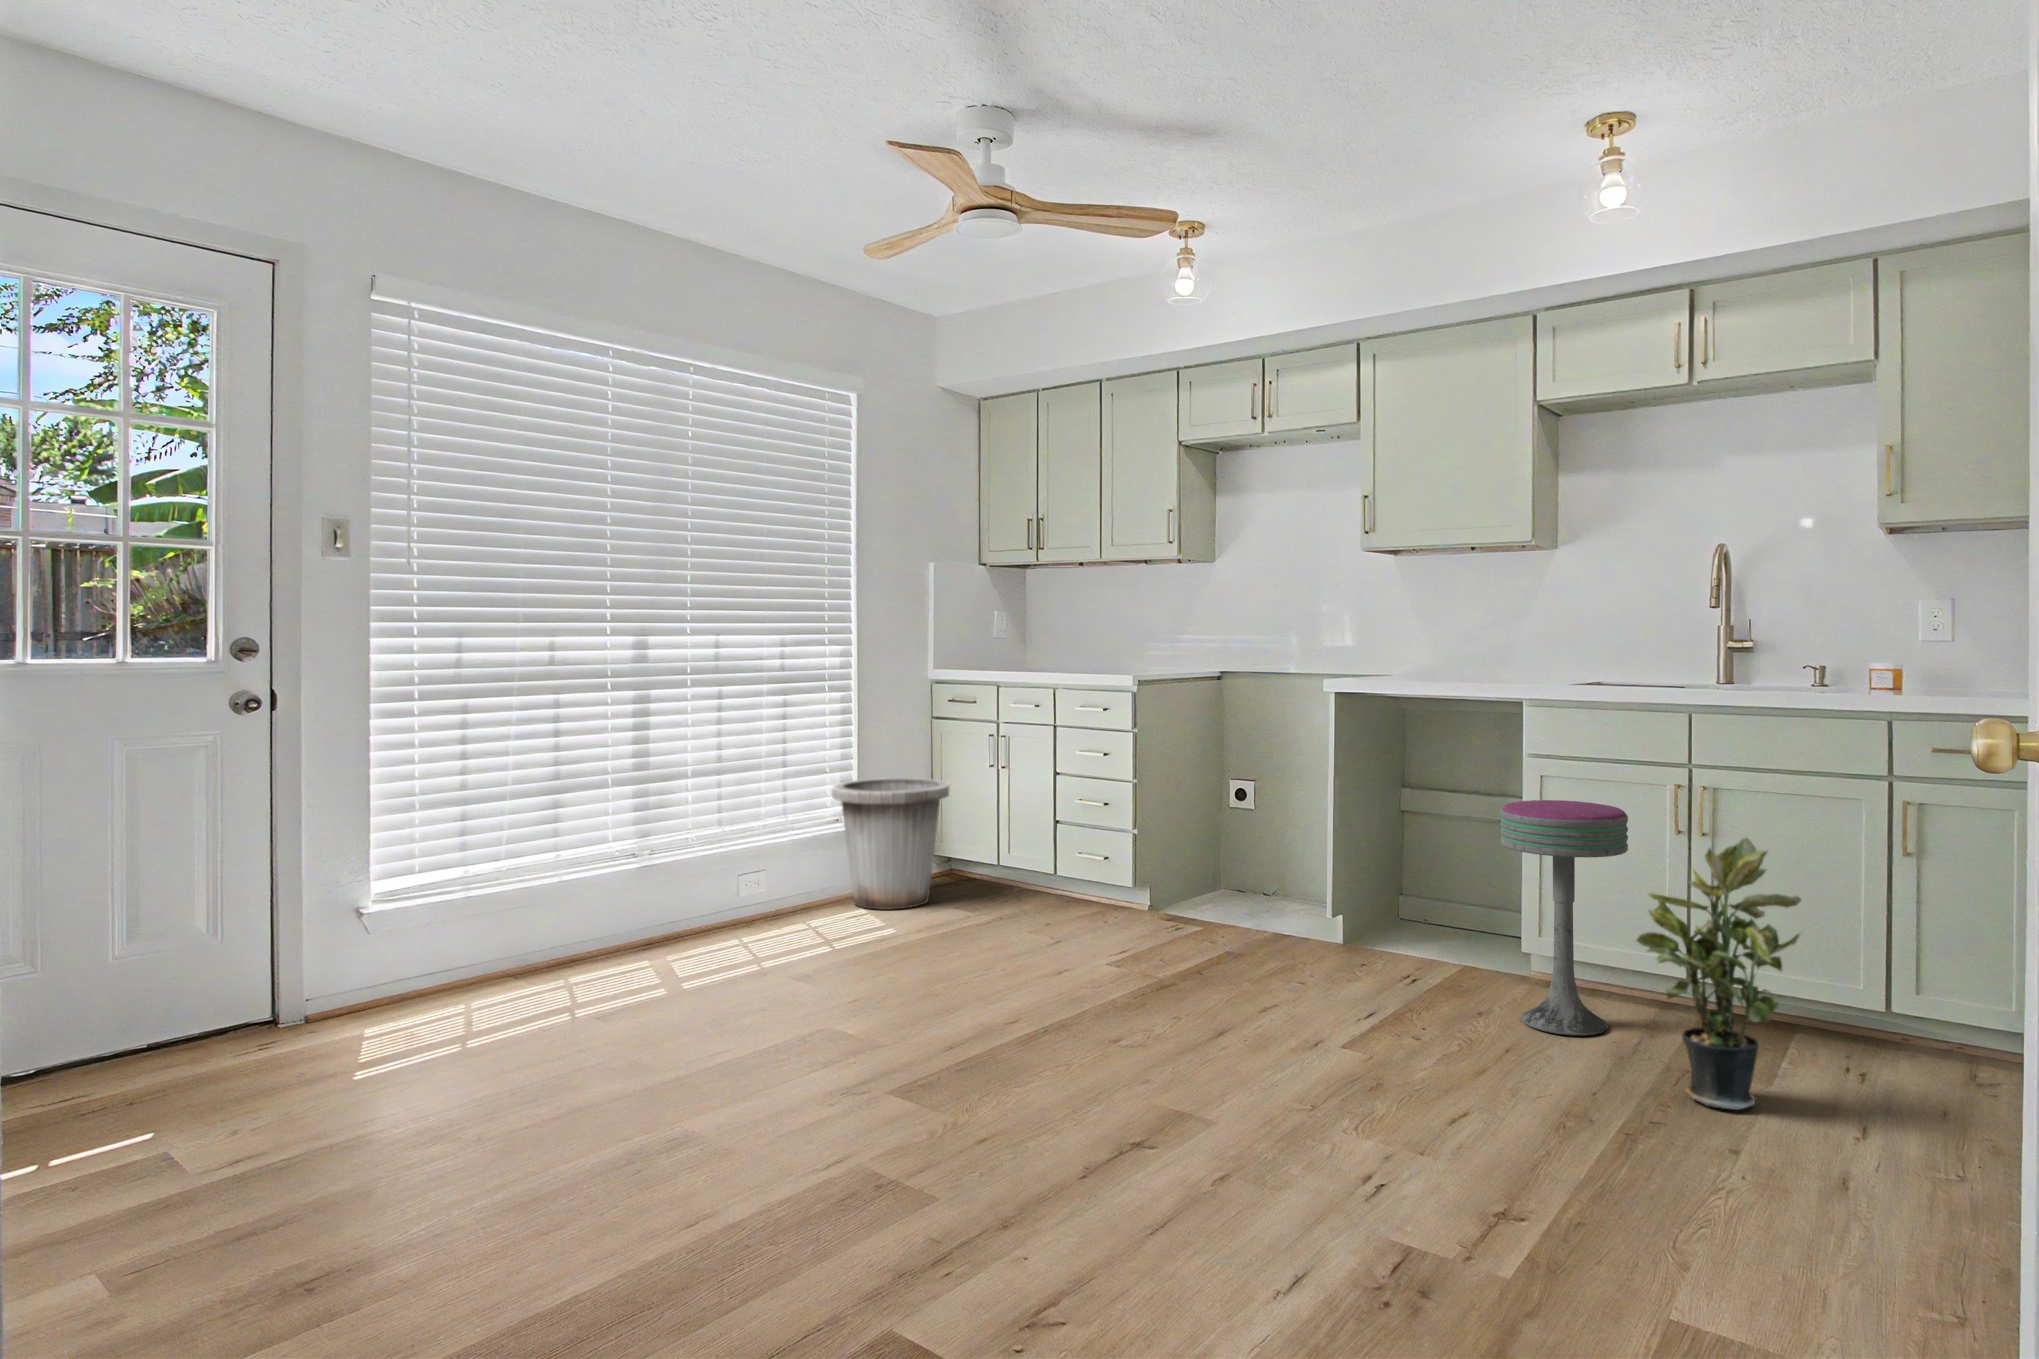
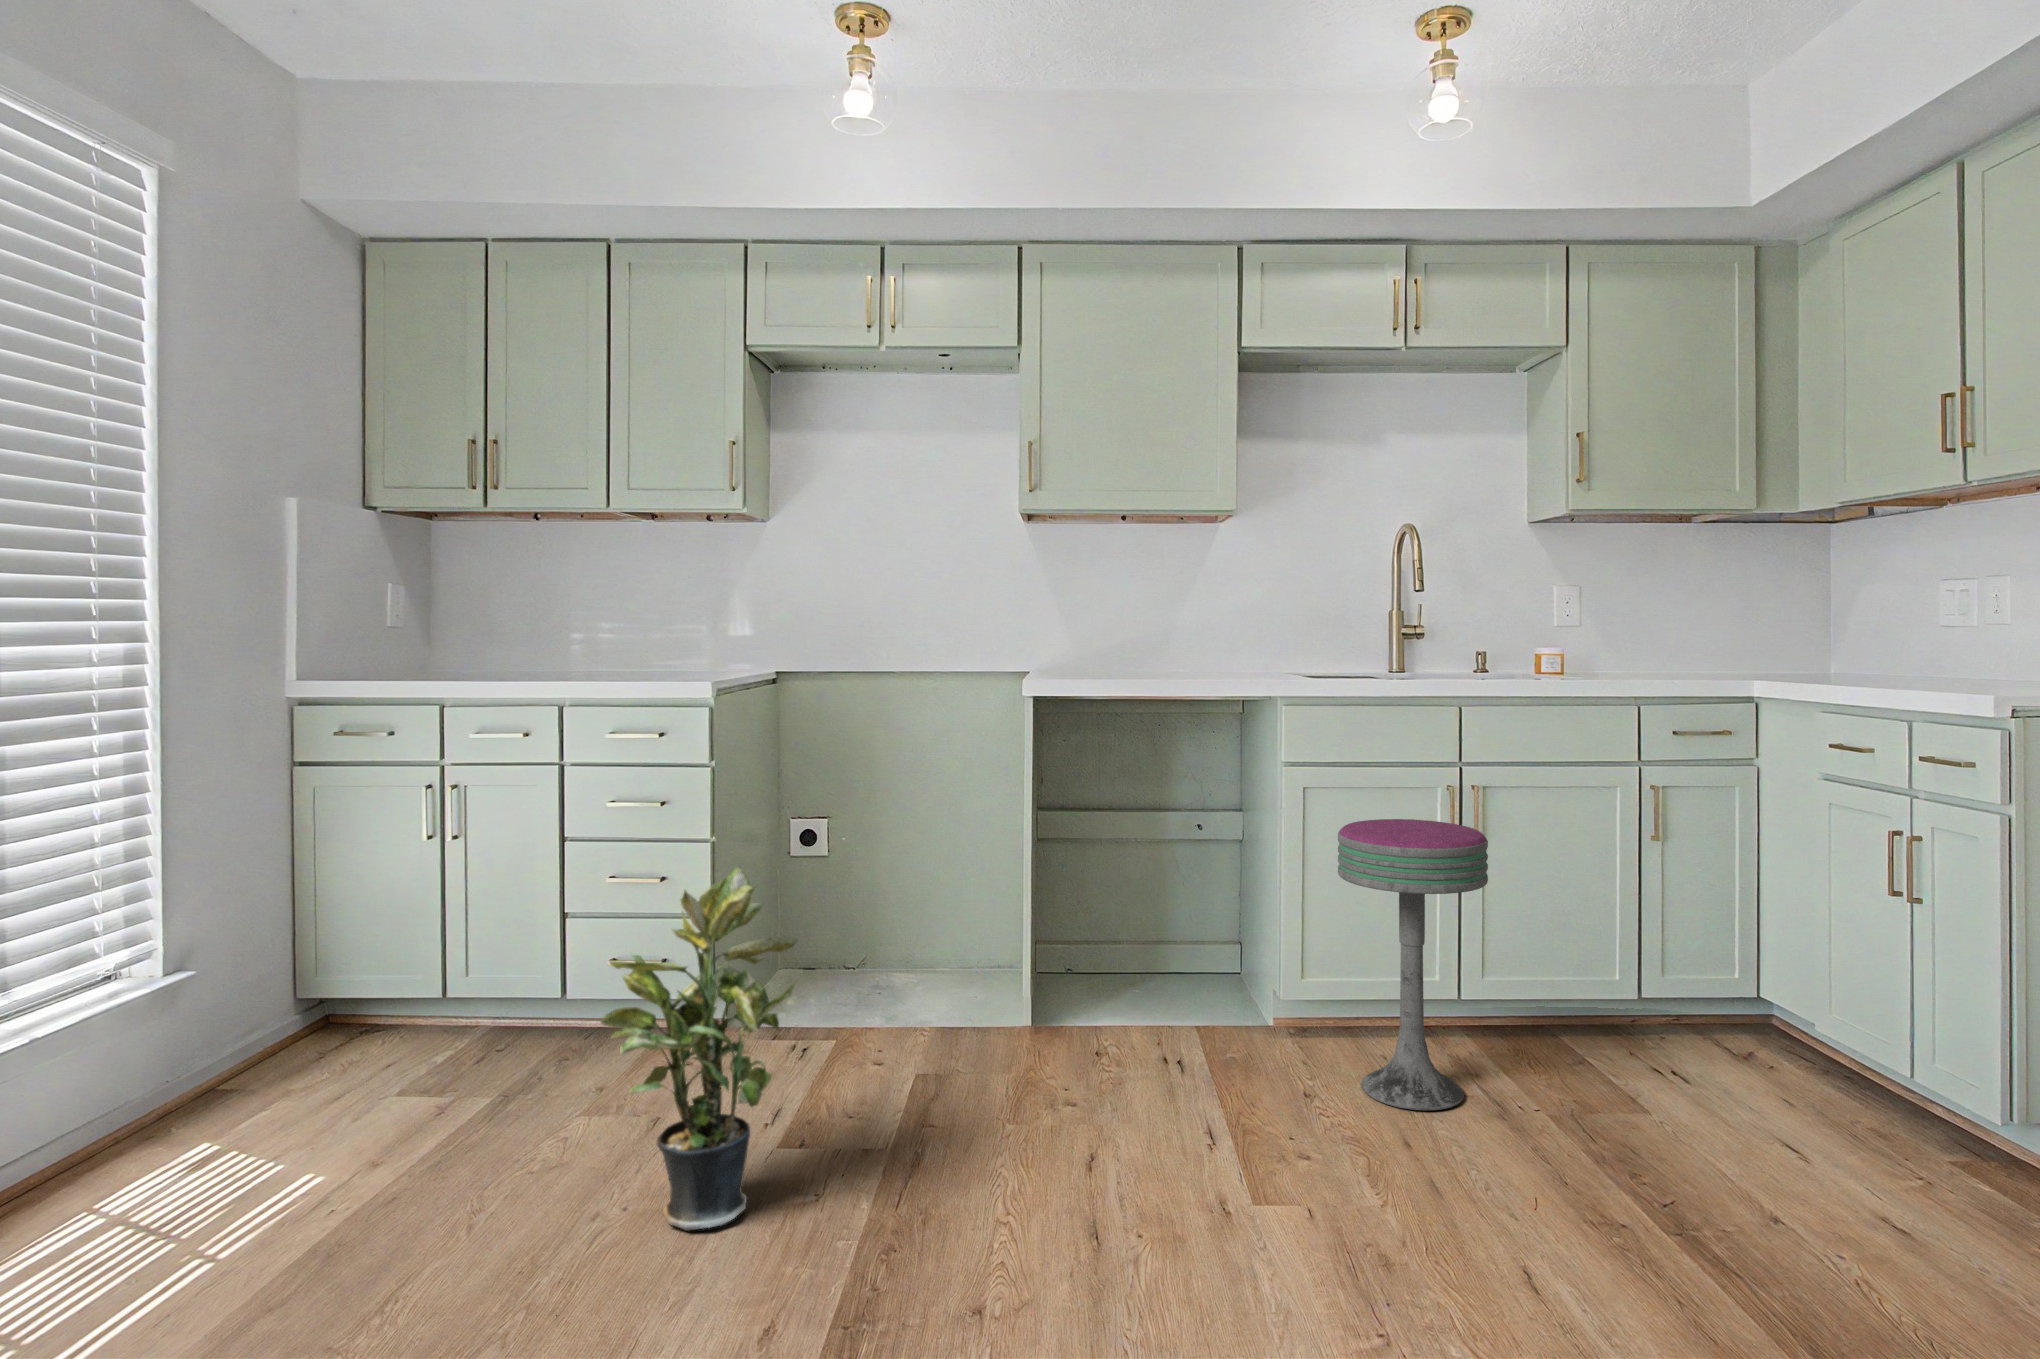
trash can: present [832,778,949,910] -> none [123,874,384,1138]
potted plant: present [1637,838,1801,1110] -> present [601,867,798,1231]

